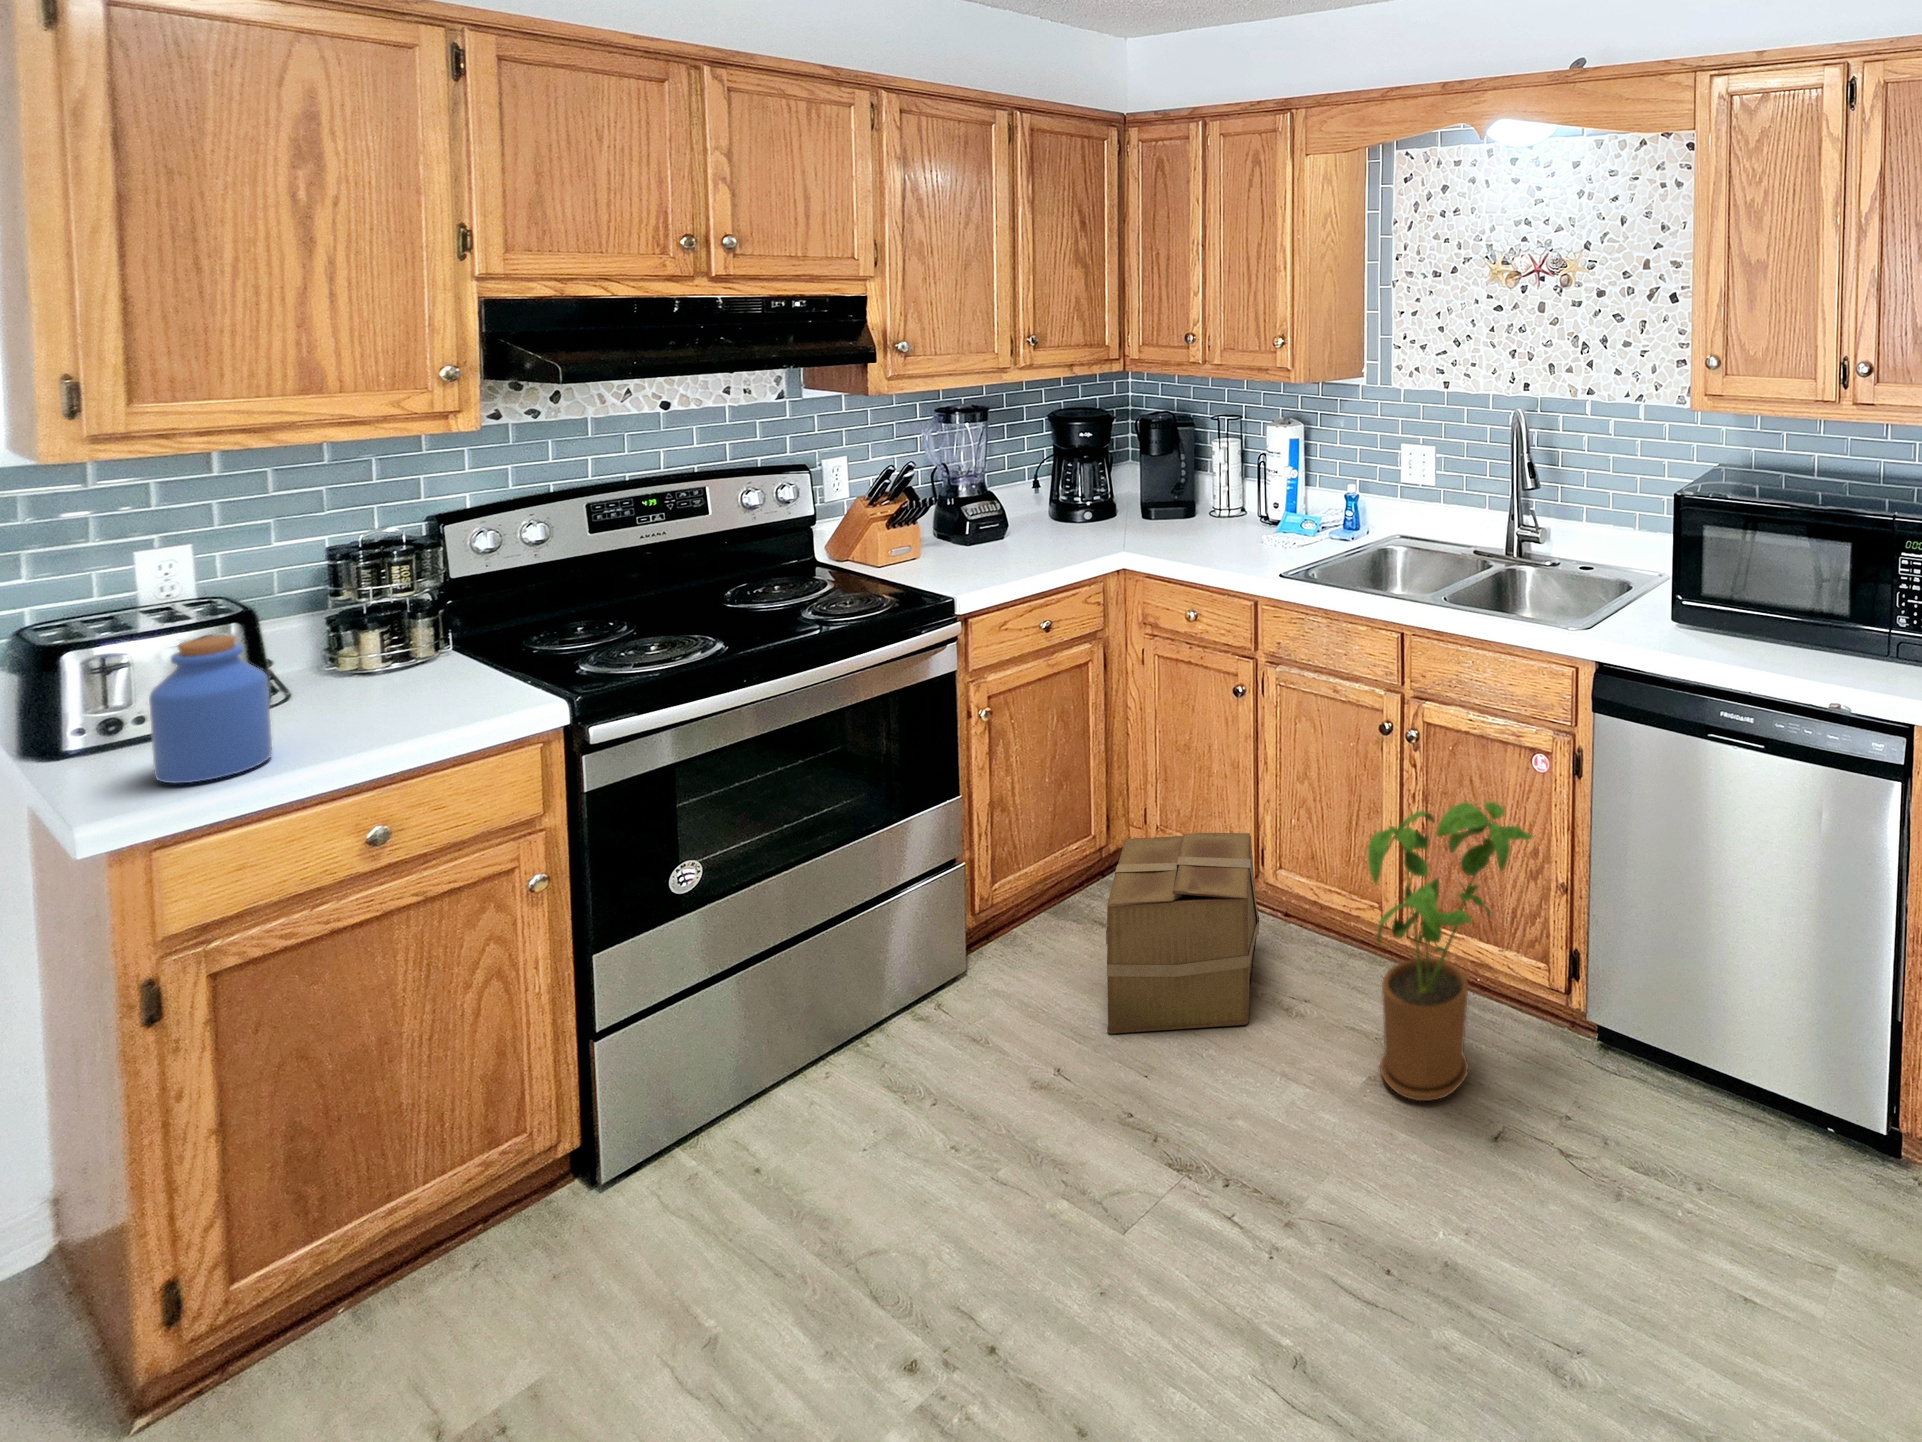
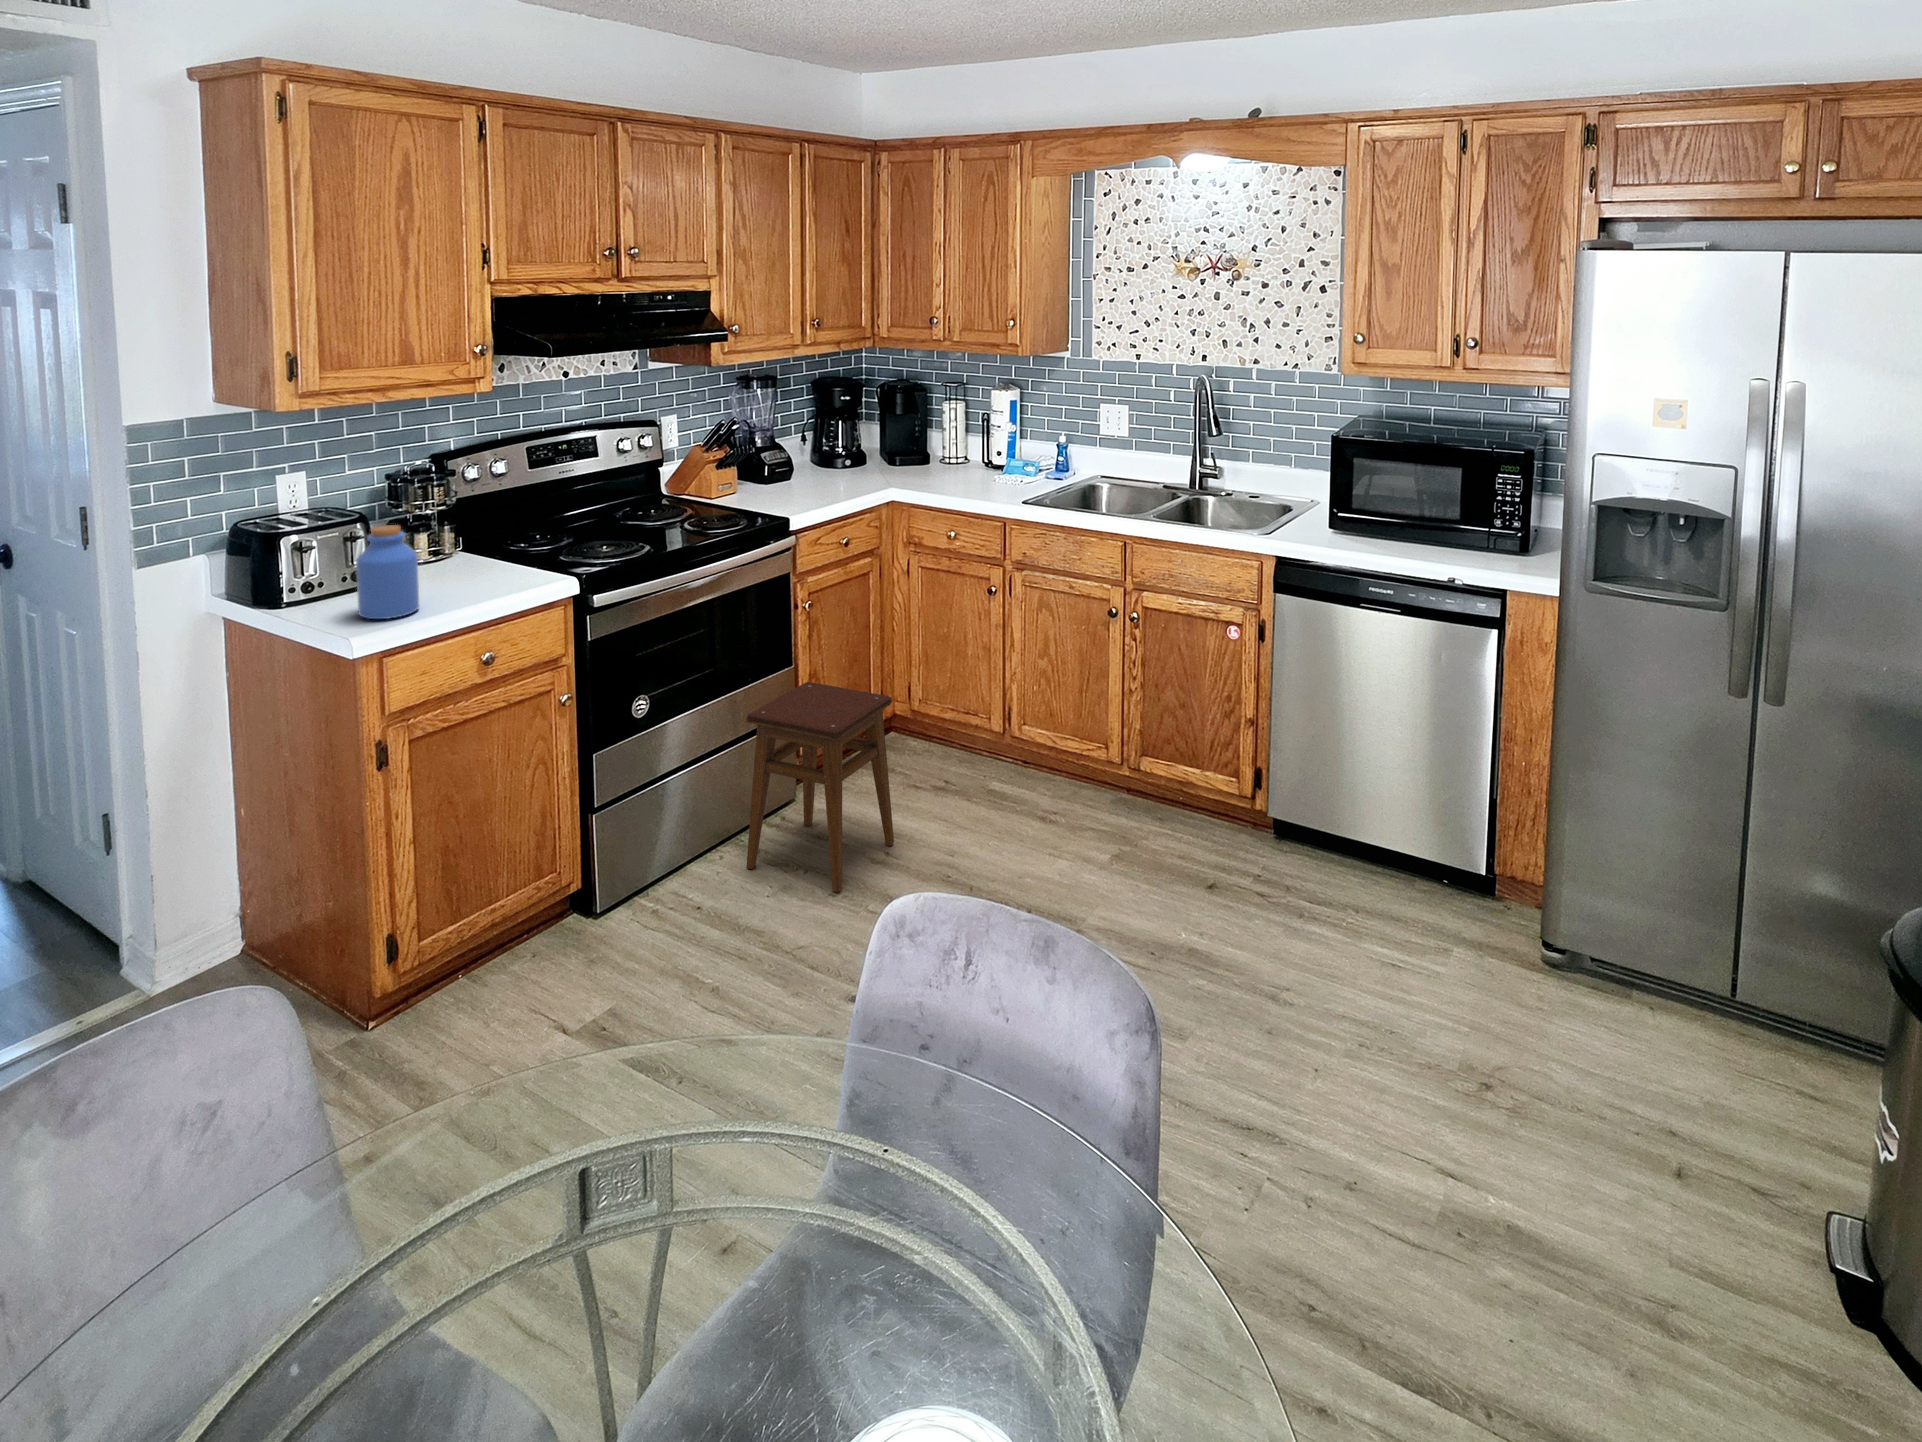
house plant: present [1368,802,1533,1101] -> none [1111,656,1234,868]
stool: none [849,824,1071,1144] -> present [747,682,894,892]
cardboard box: present [1106,833,1259,1033] -> none [907,697,1019,833]

